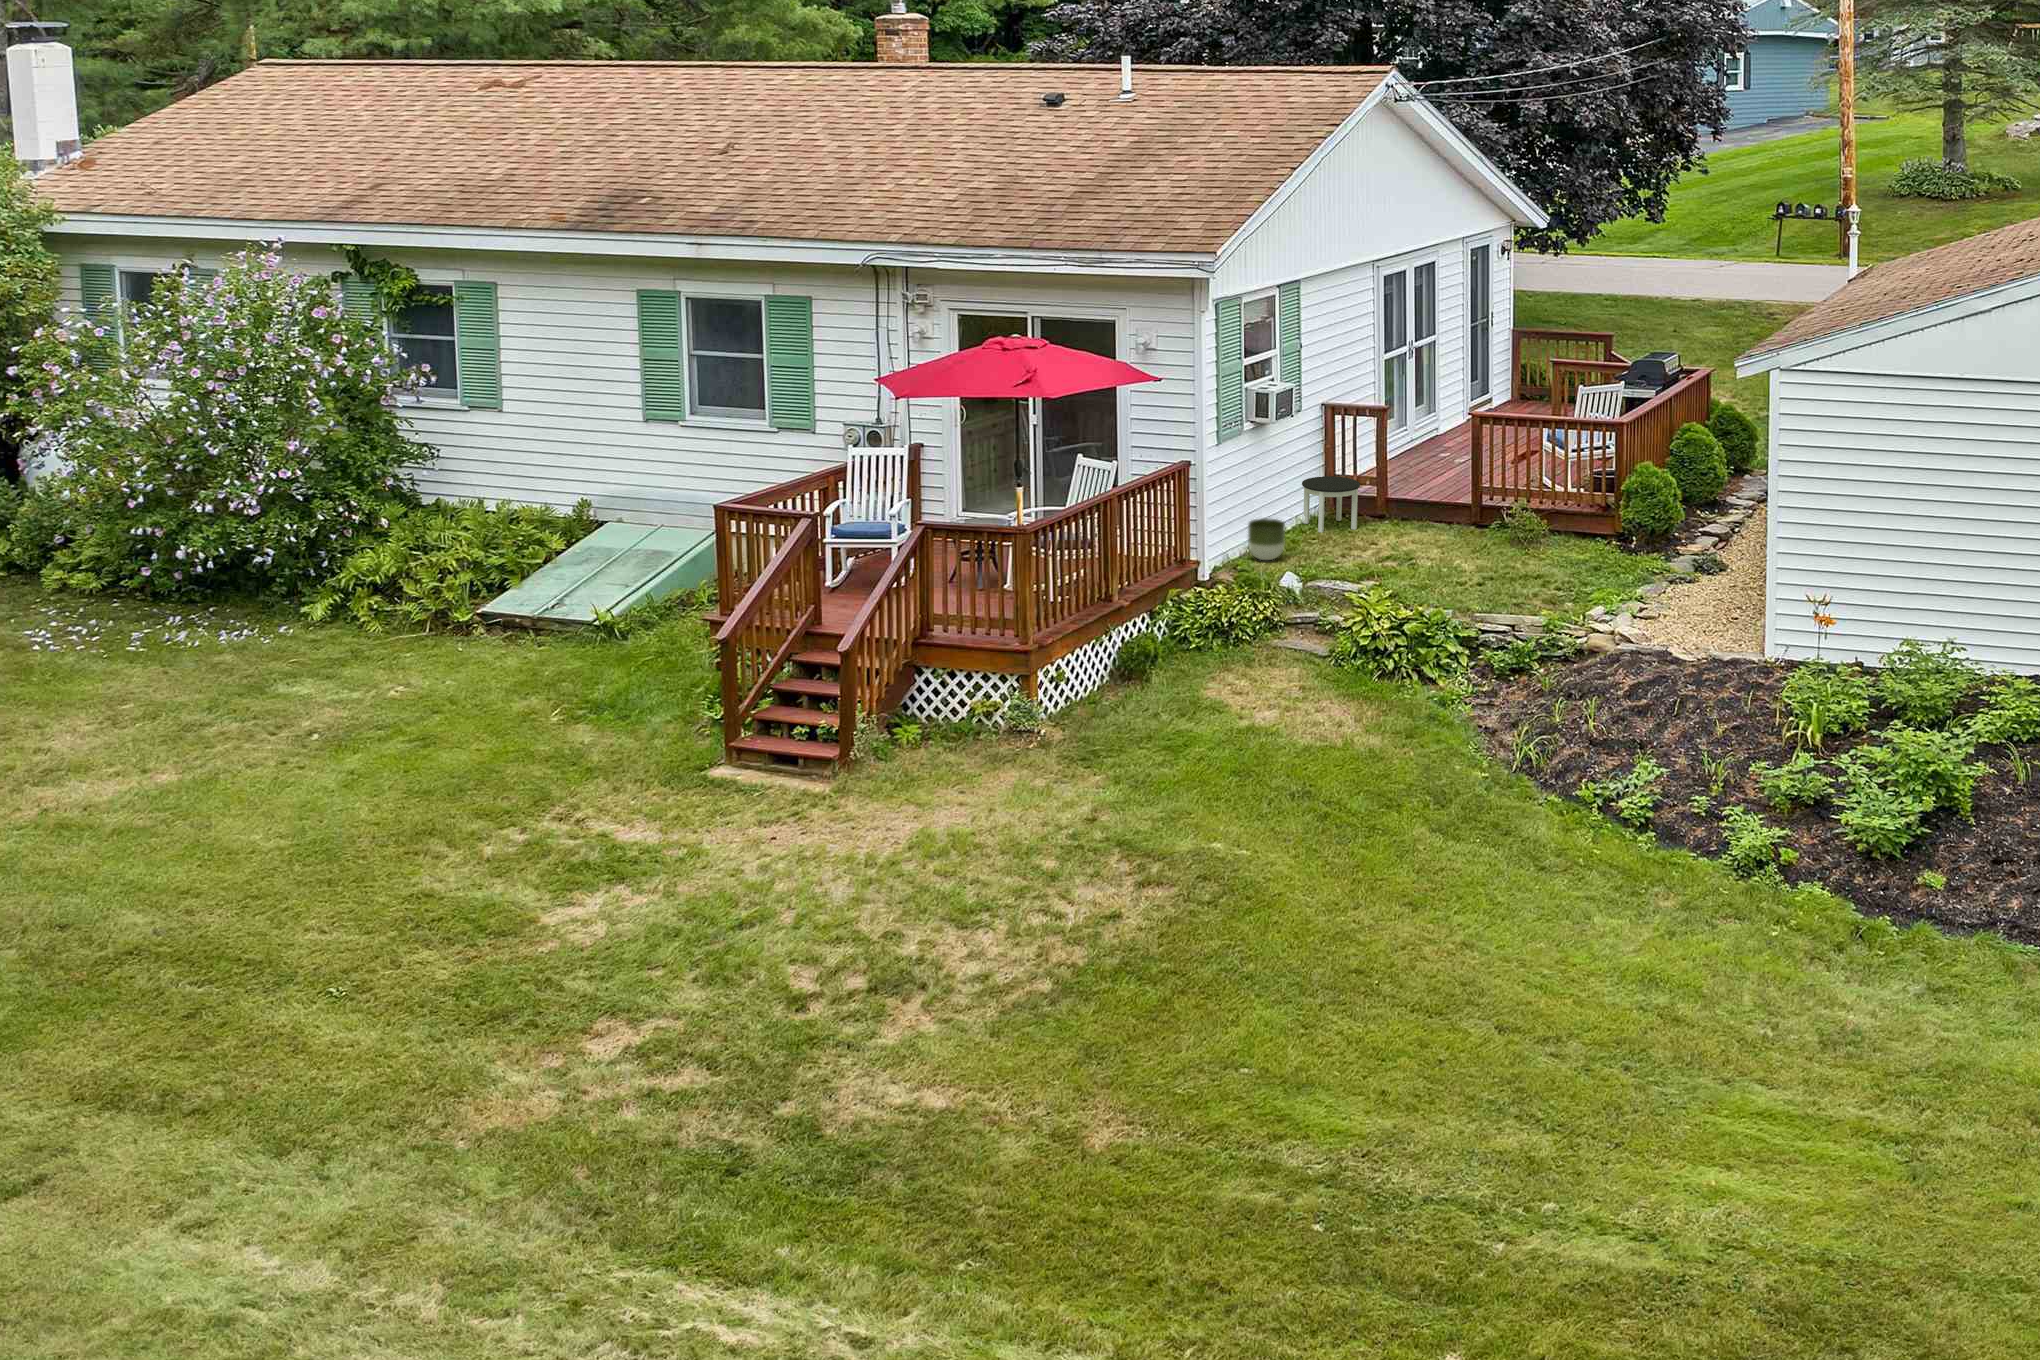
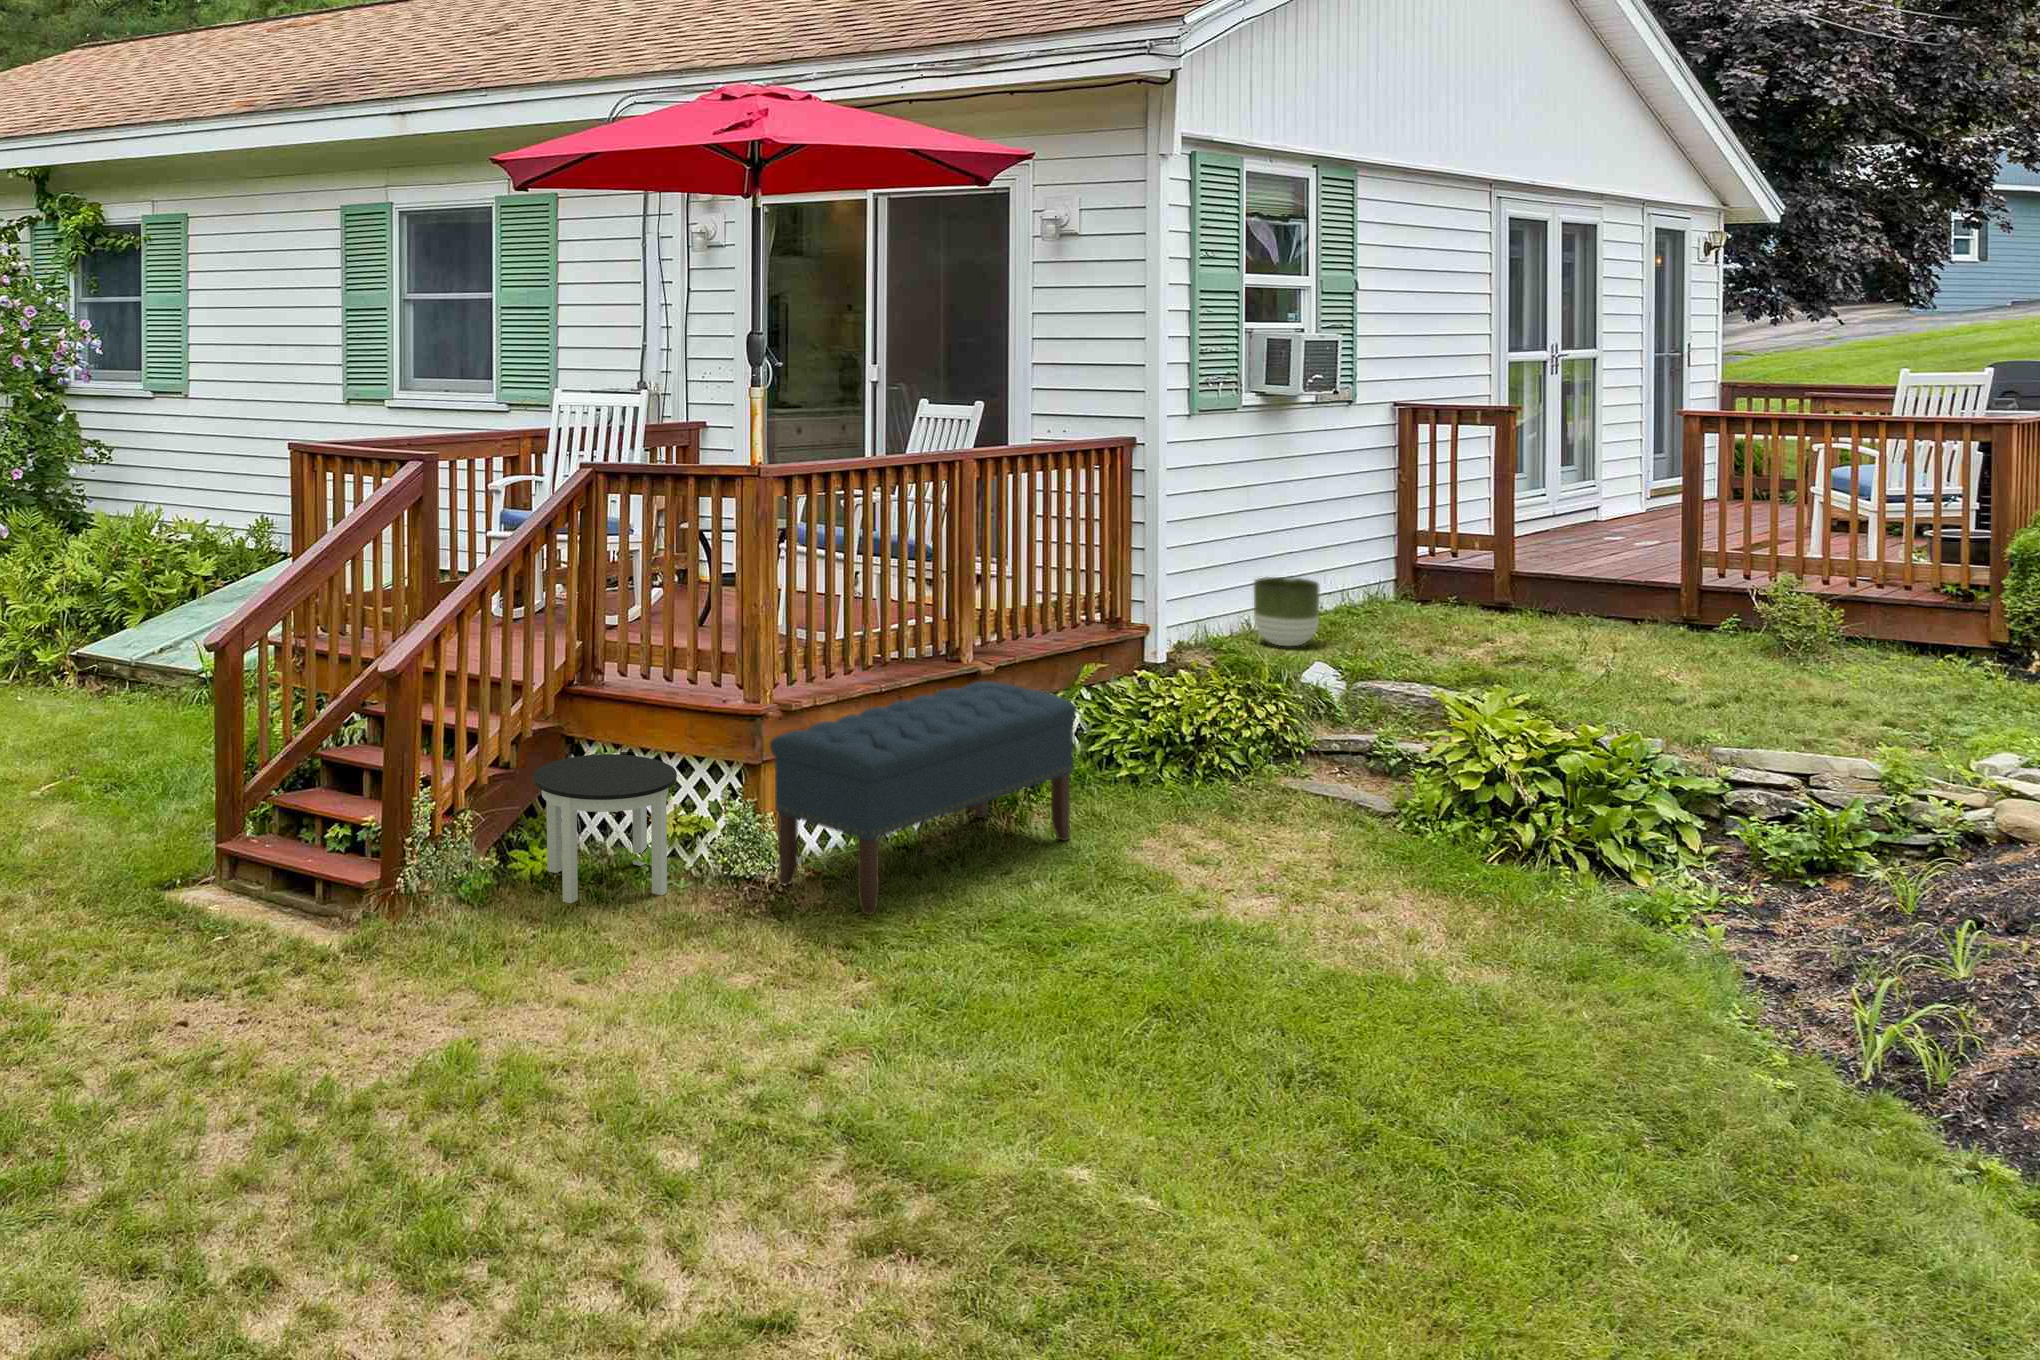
round table: present [1302,476,1360,533] -> present [533,754,677,903]
bench: none [1037,612,1180,743] -> present [770,681,1077,915]

